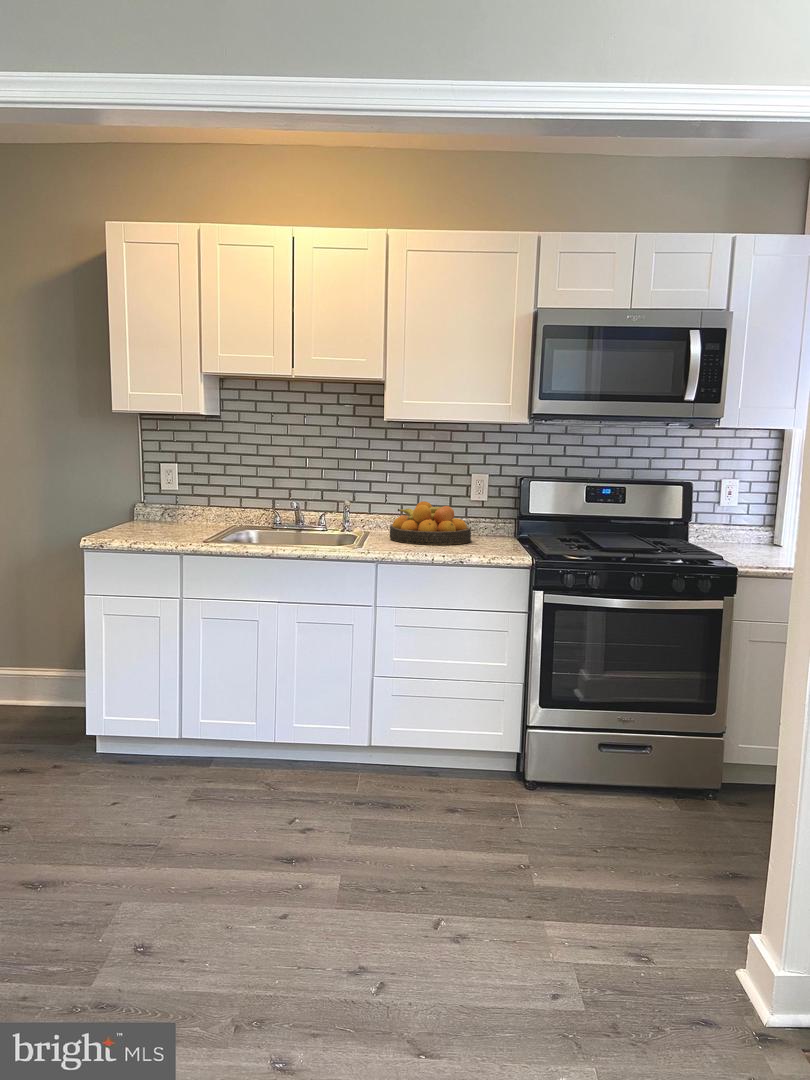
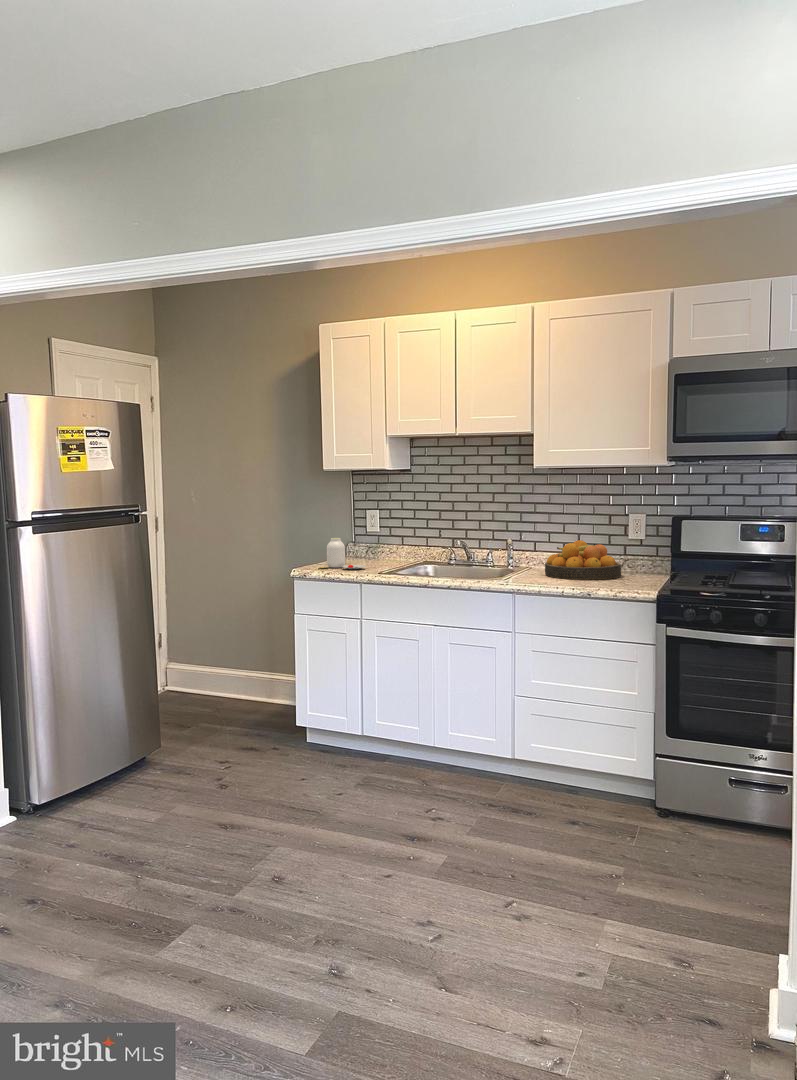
jar: none [110,497,174,536] -> present [320,538,366,569]

